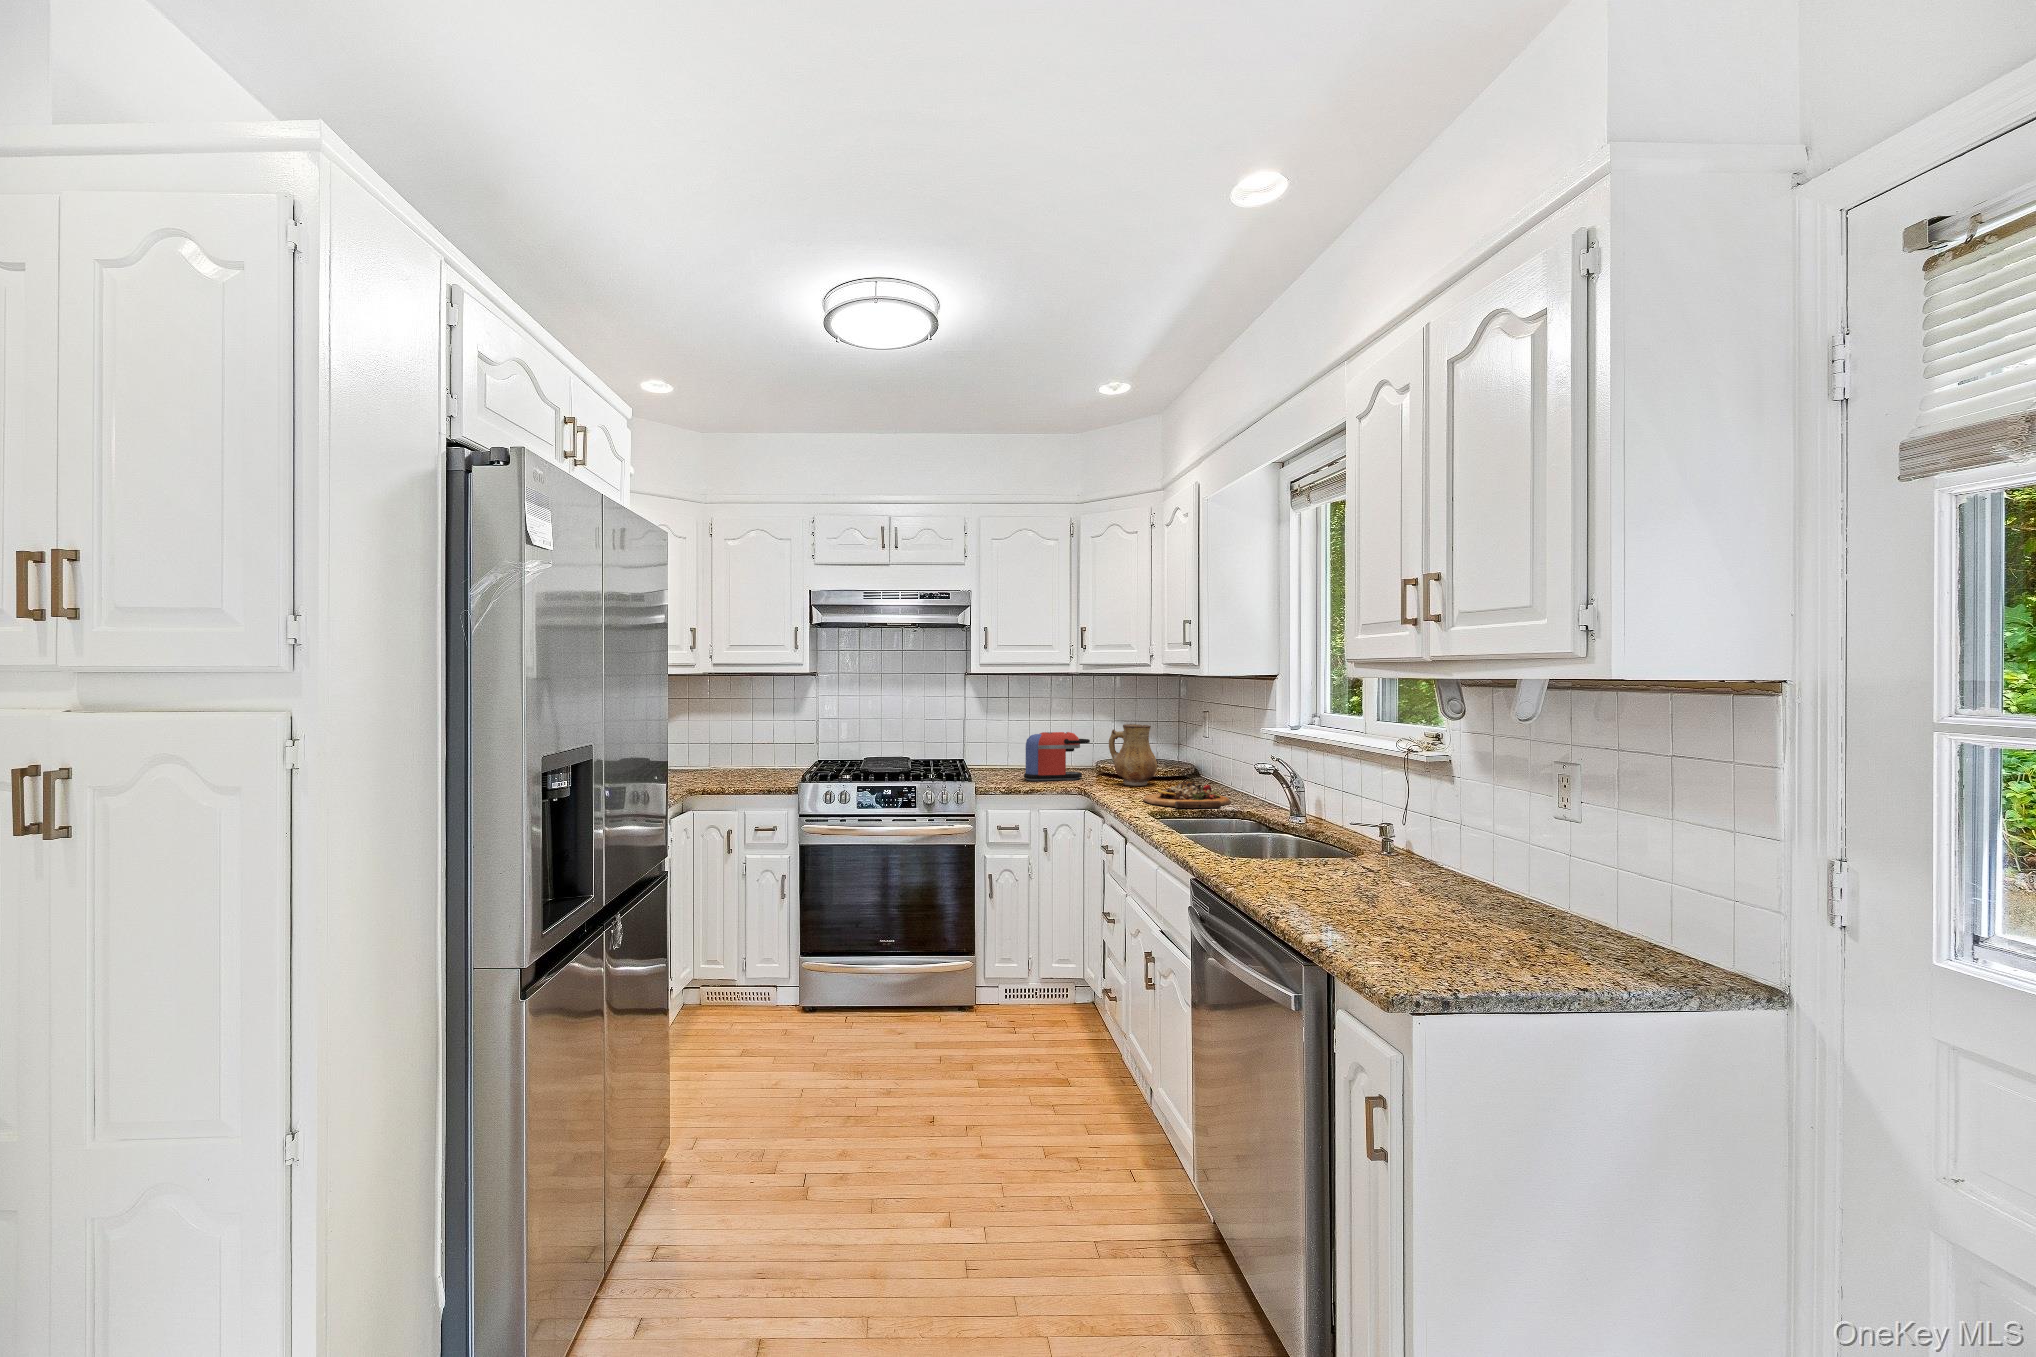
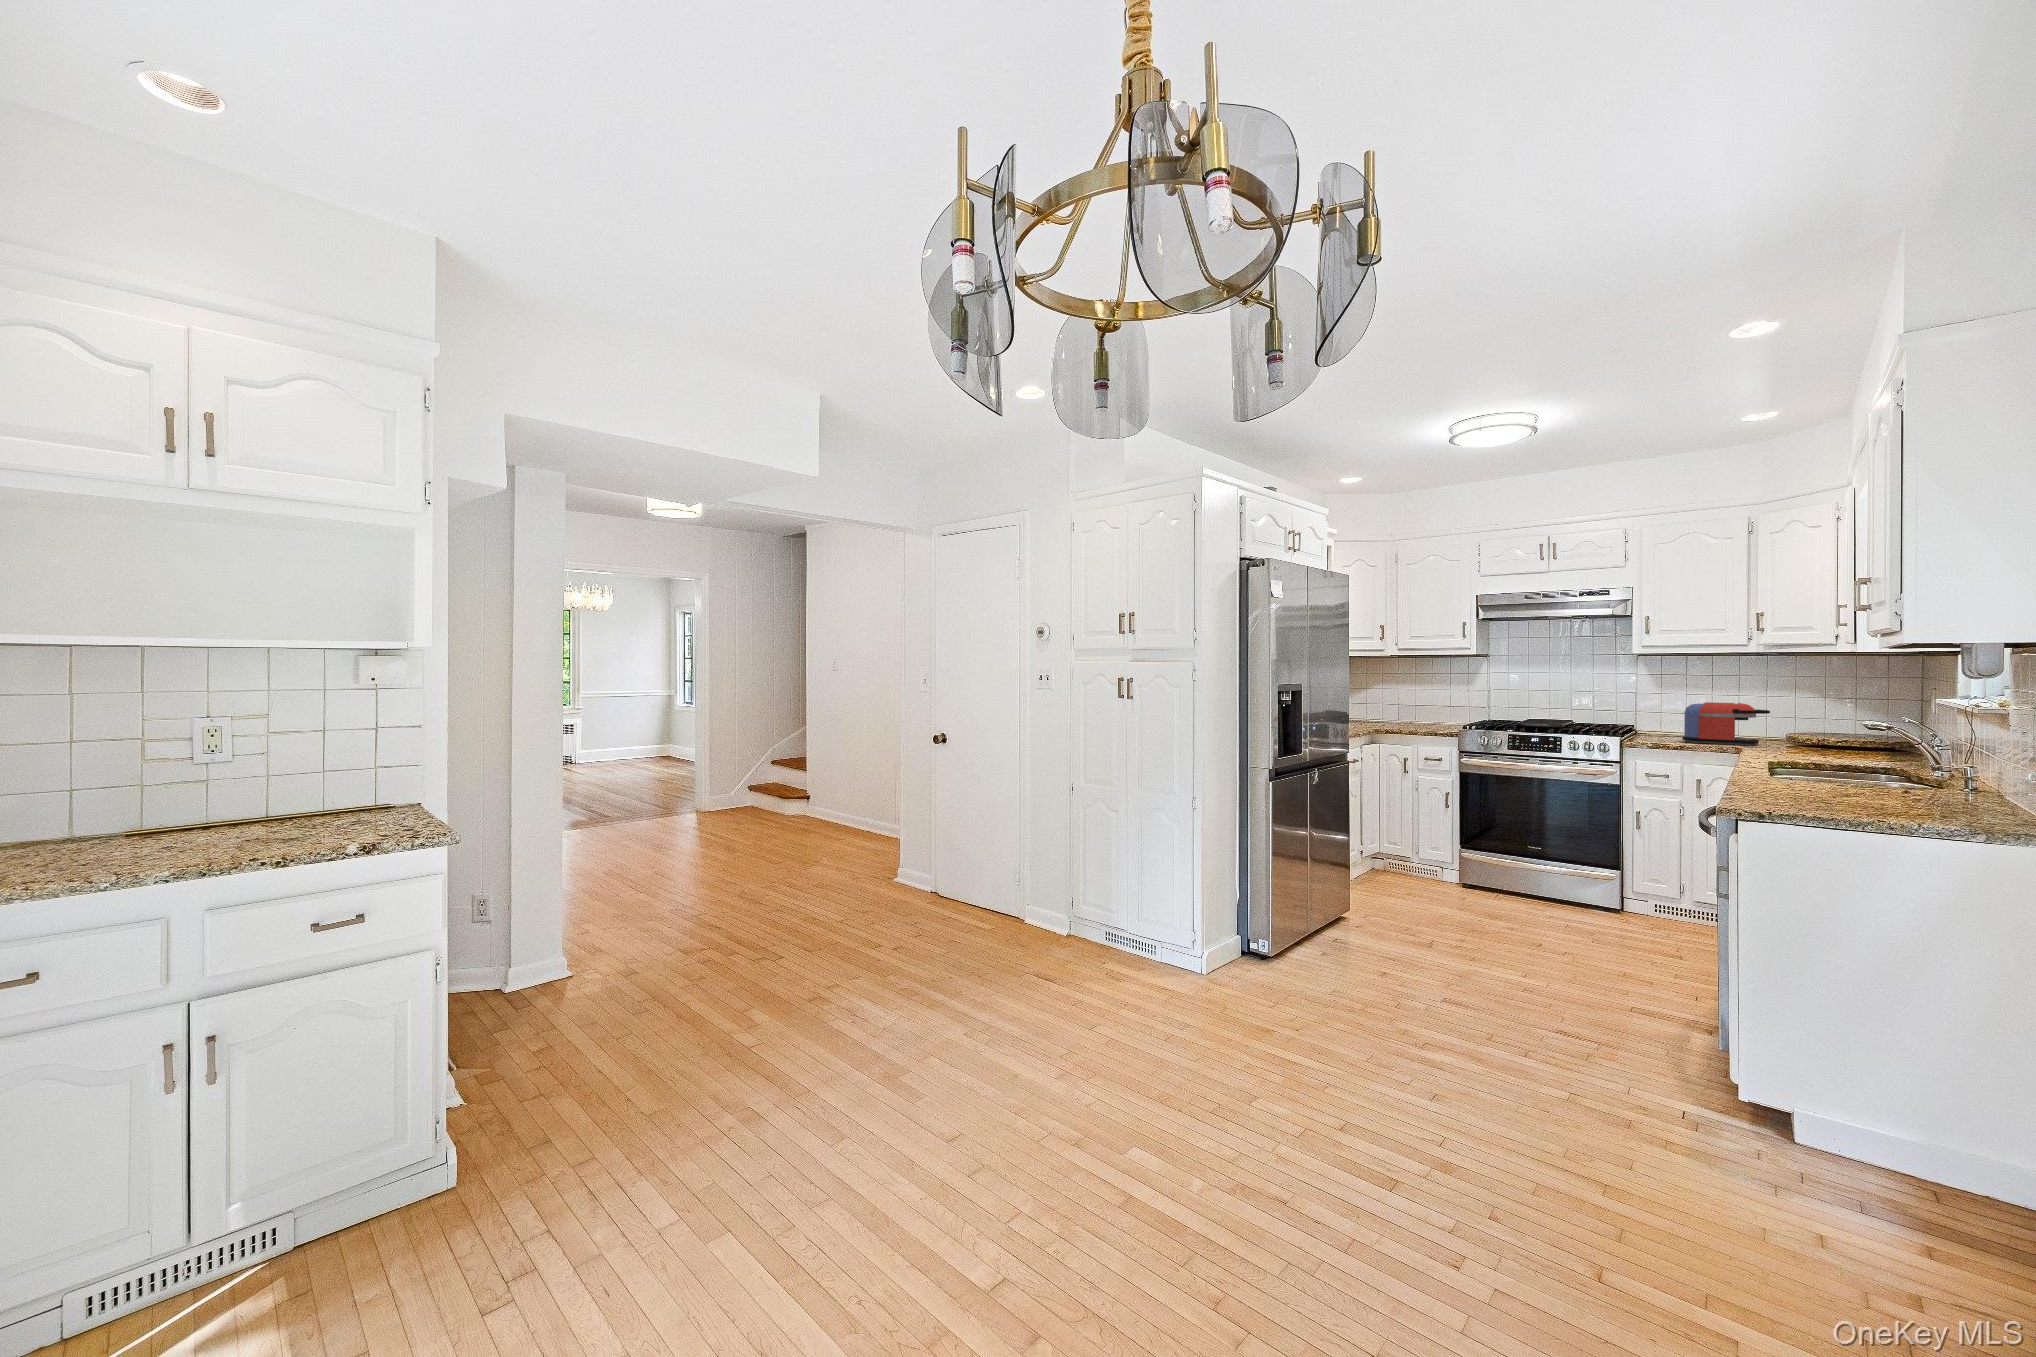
ceramic pitcher: present [1109,724,1157,786] -> none [1788,697,1859,755]
cutting board: present [1144,782,1231,808] -> none [1811,751,1948,778]

